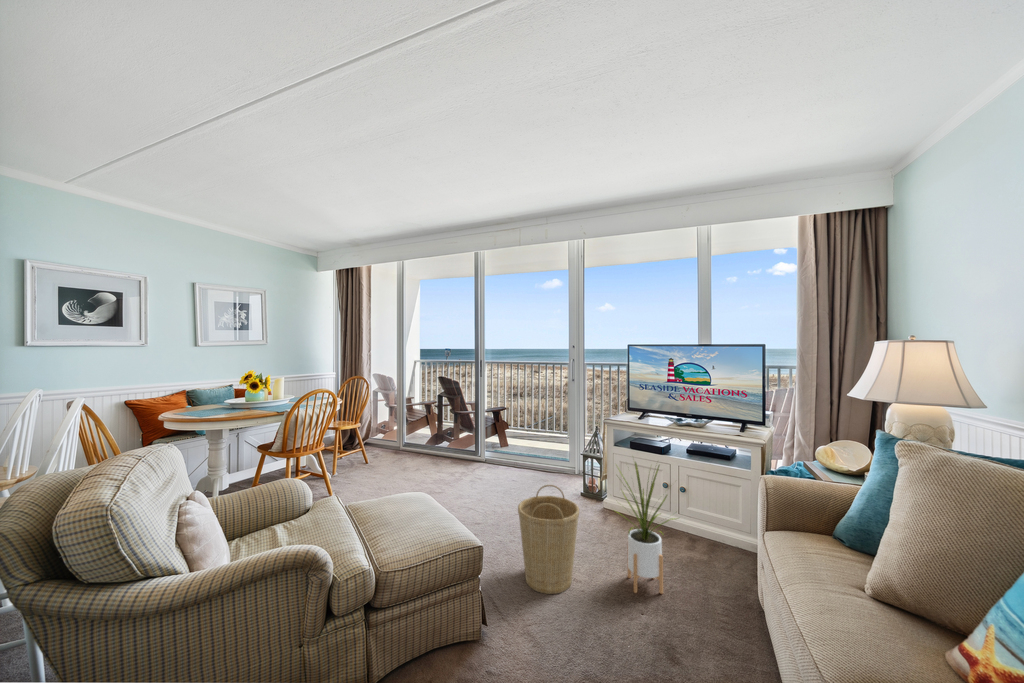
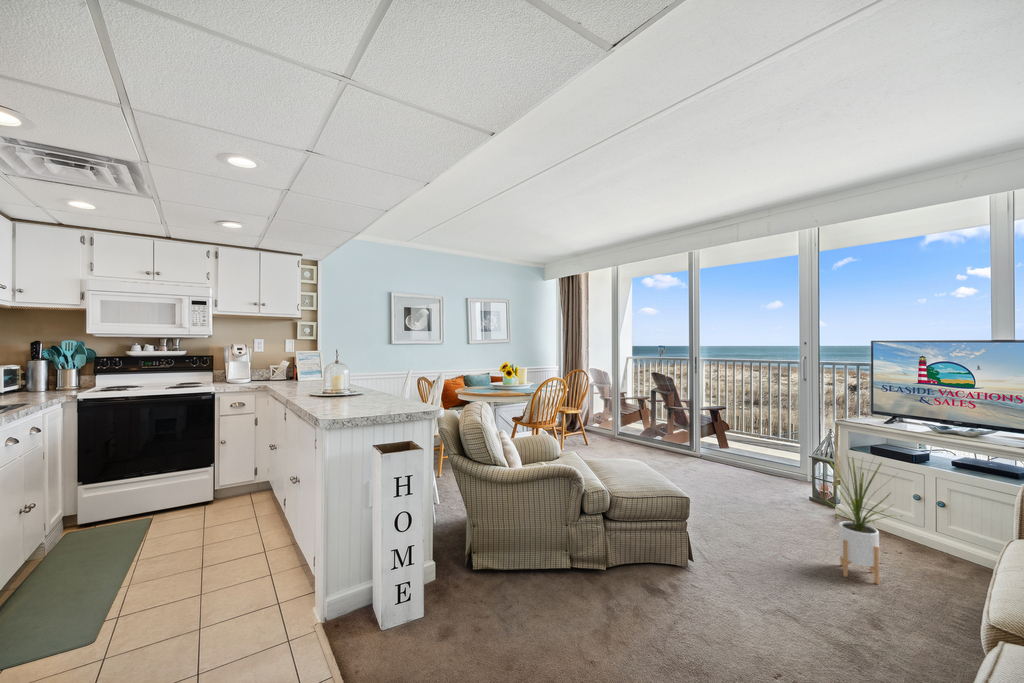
basket: present [518,485,579,594] -> none [722,468,784,559]

